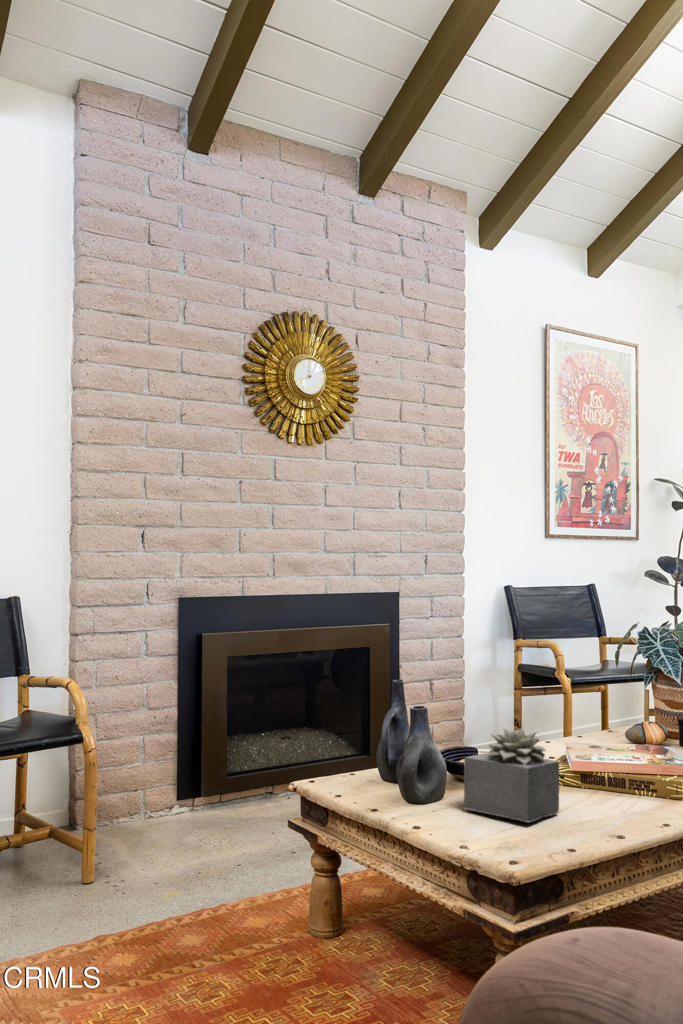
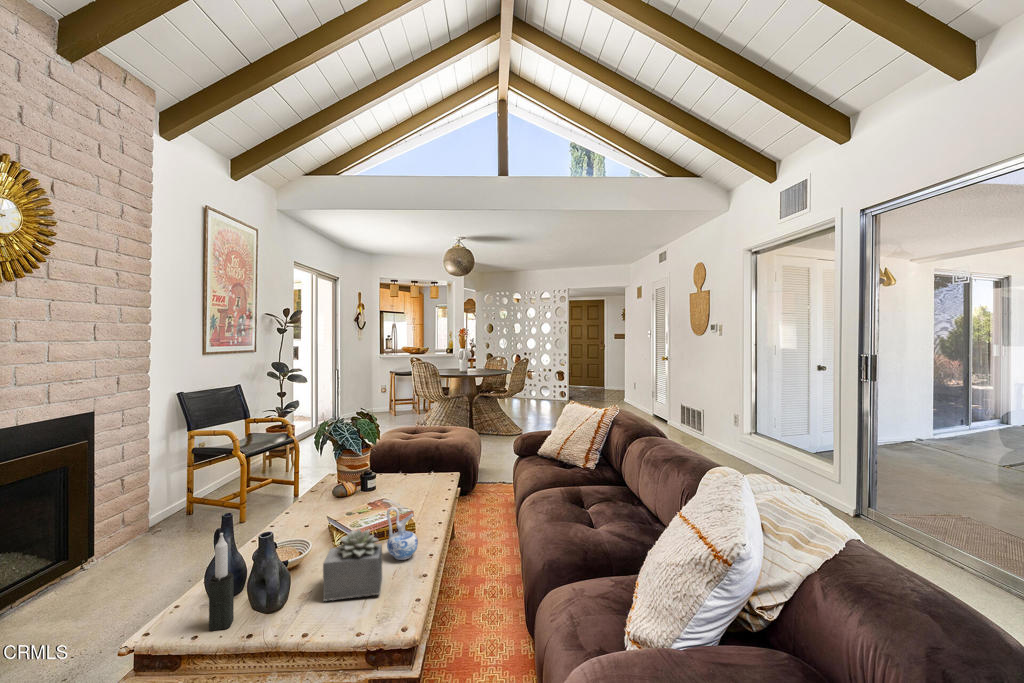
candle: none [344,685,371,798] -> present [209,533,234,631]
ceramic pitcher: none [592,722,643,810] -> present [387,507,418,560]

